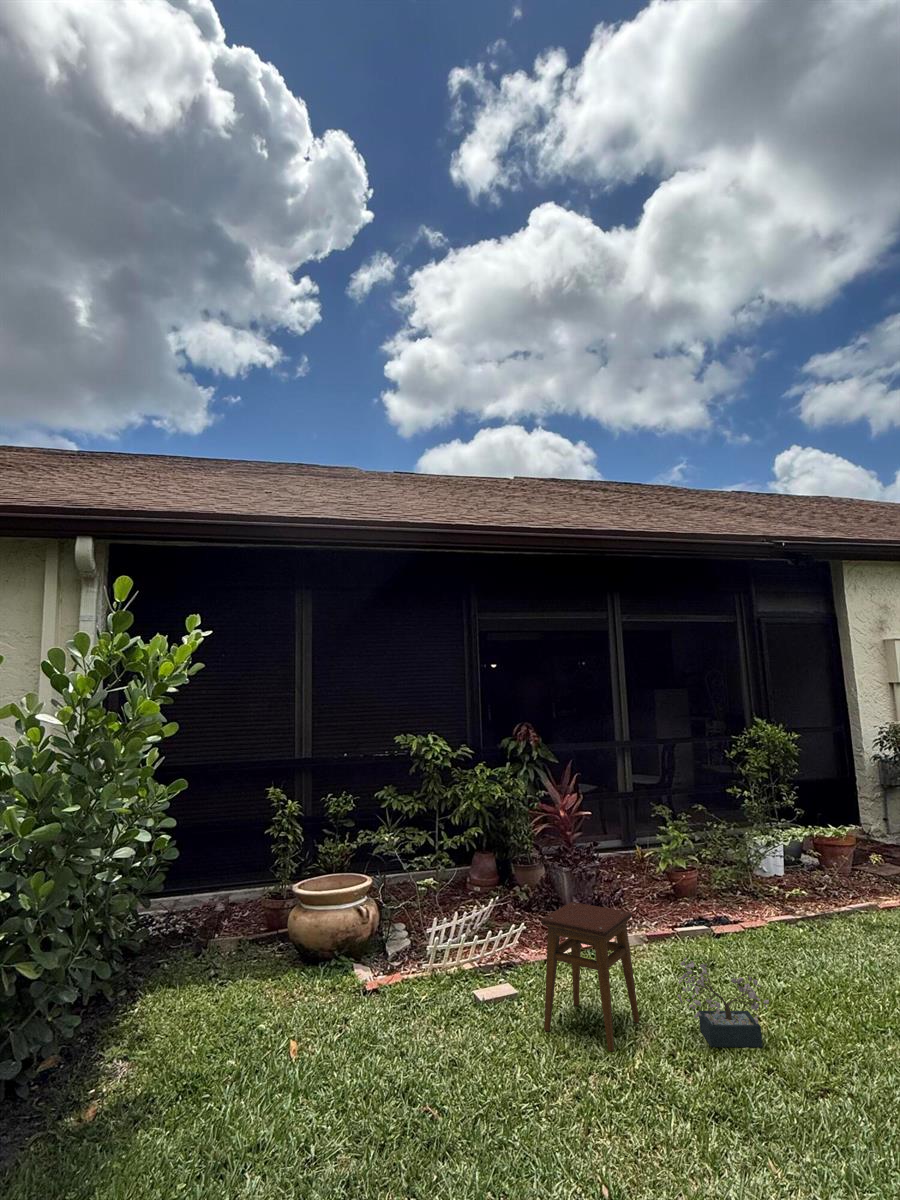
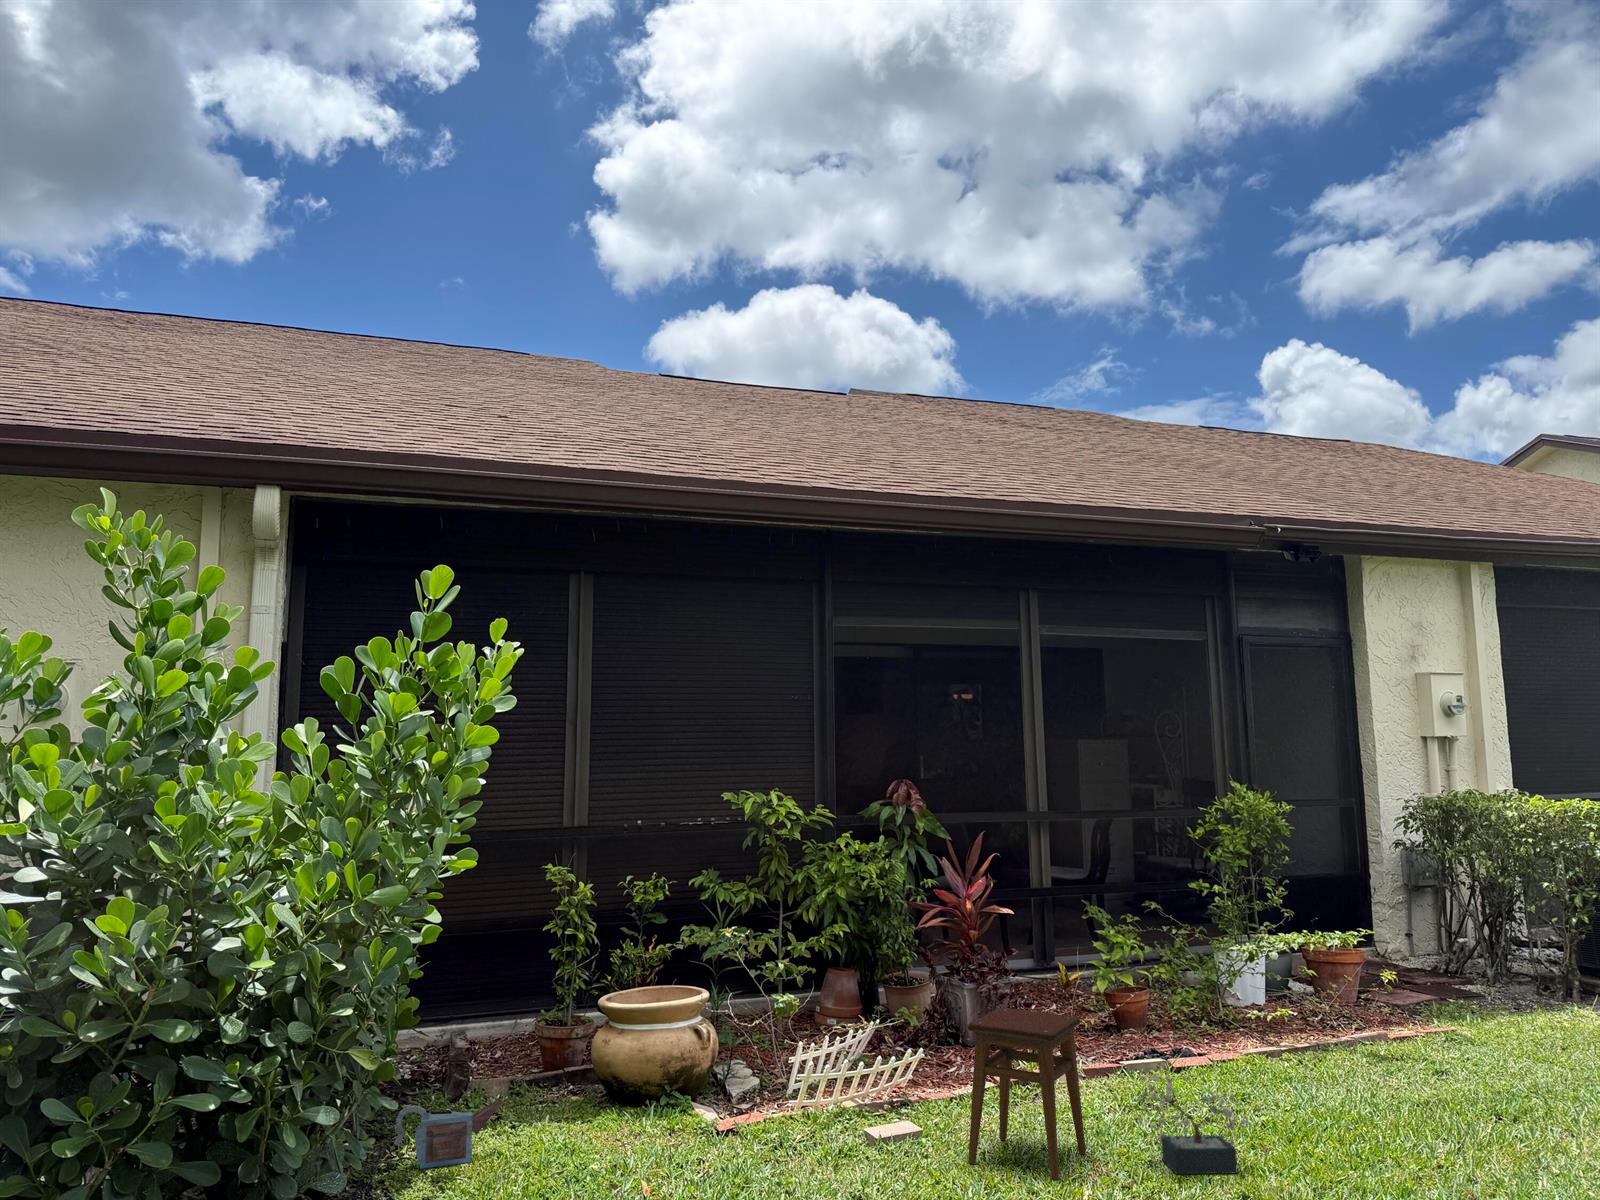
watering can: none [114,972,199,1028] -> present [394,1099,504,1169]

